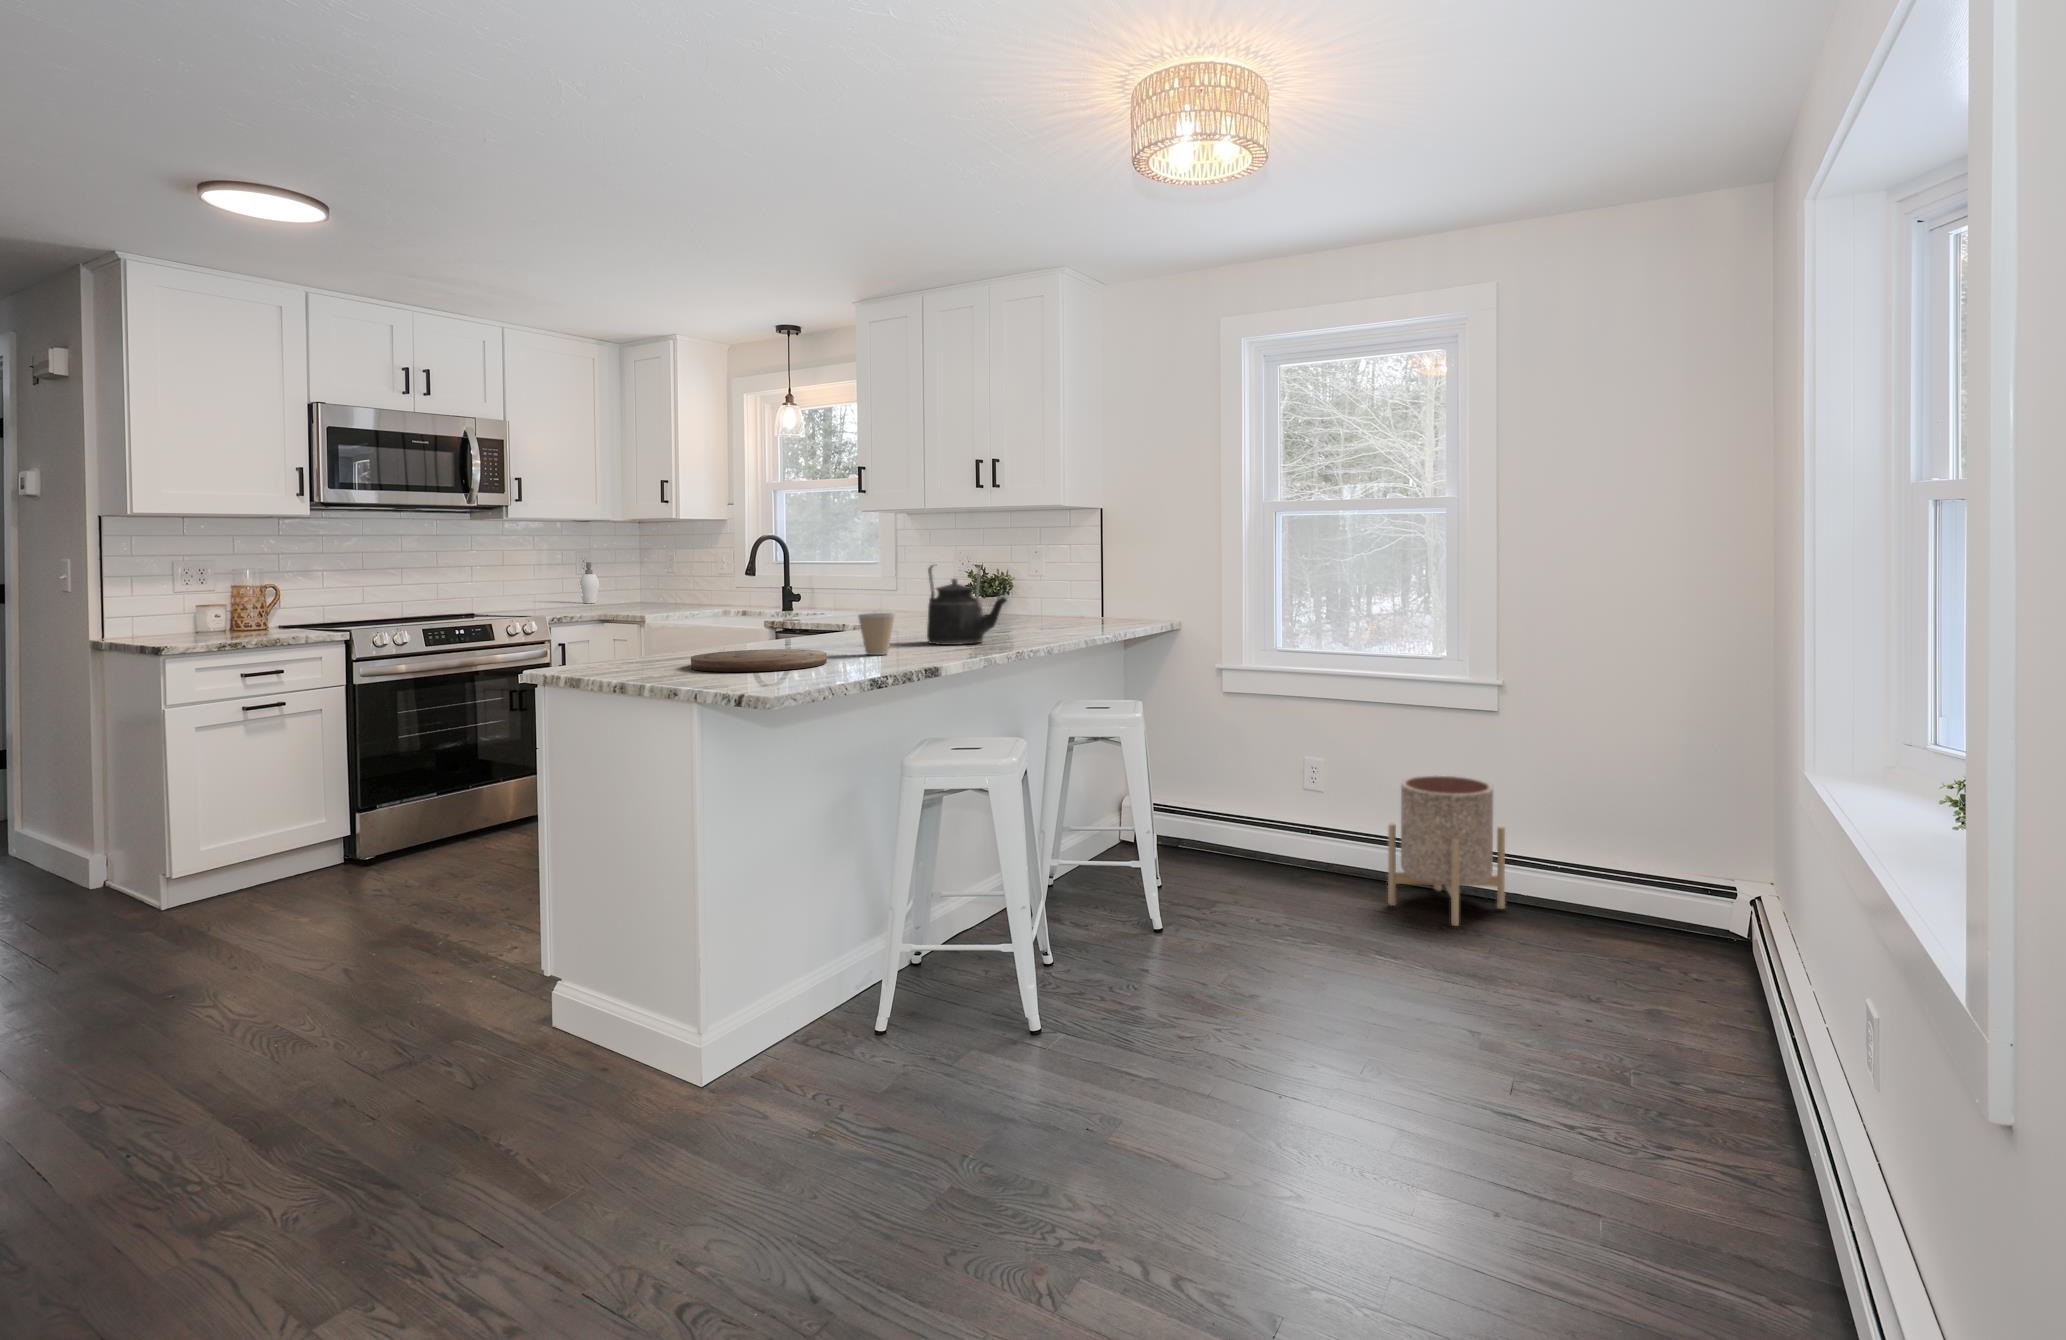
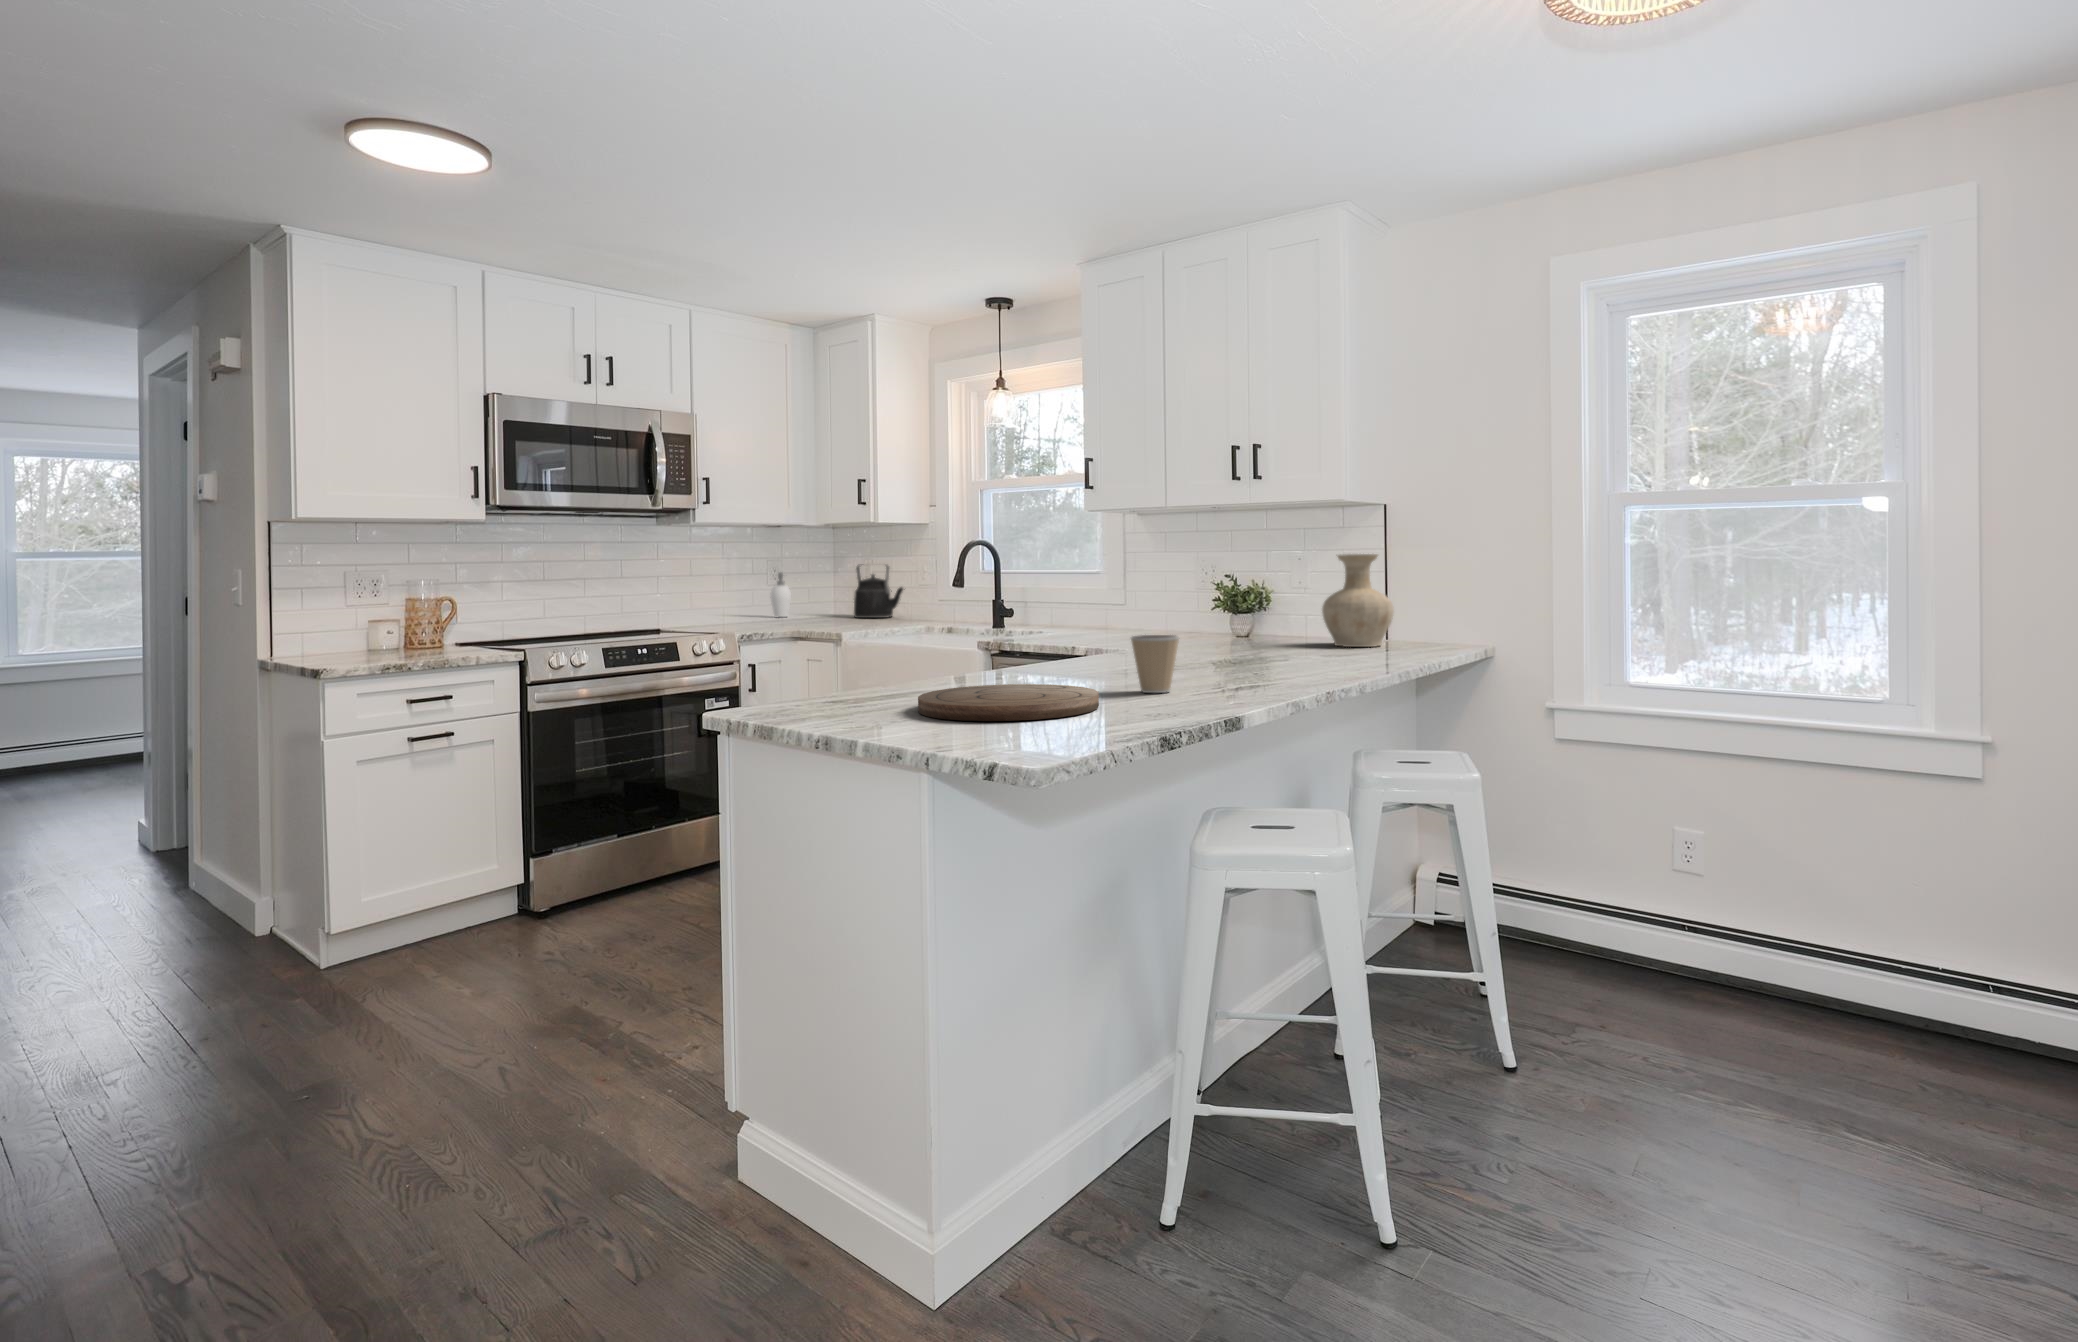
vase: none [1046,552,1102,625] -> present [1322,554,1394,647]
kettle: present [927,565,1007,645] -> present [854,565,903,618]
planter: present [1388,775,1505,926] -> none [1859,868,2054,1105]

